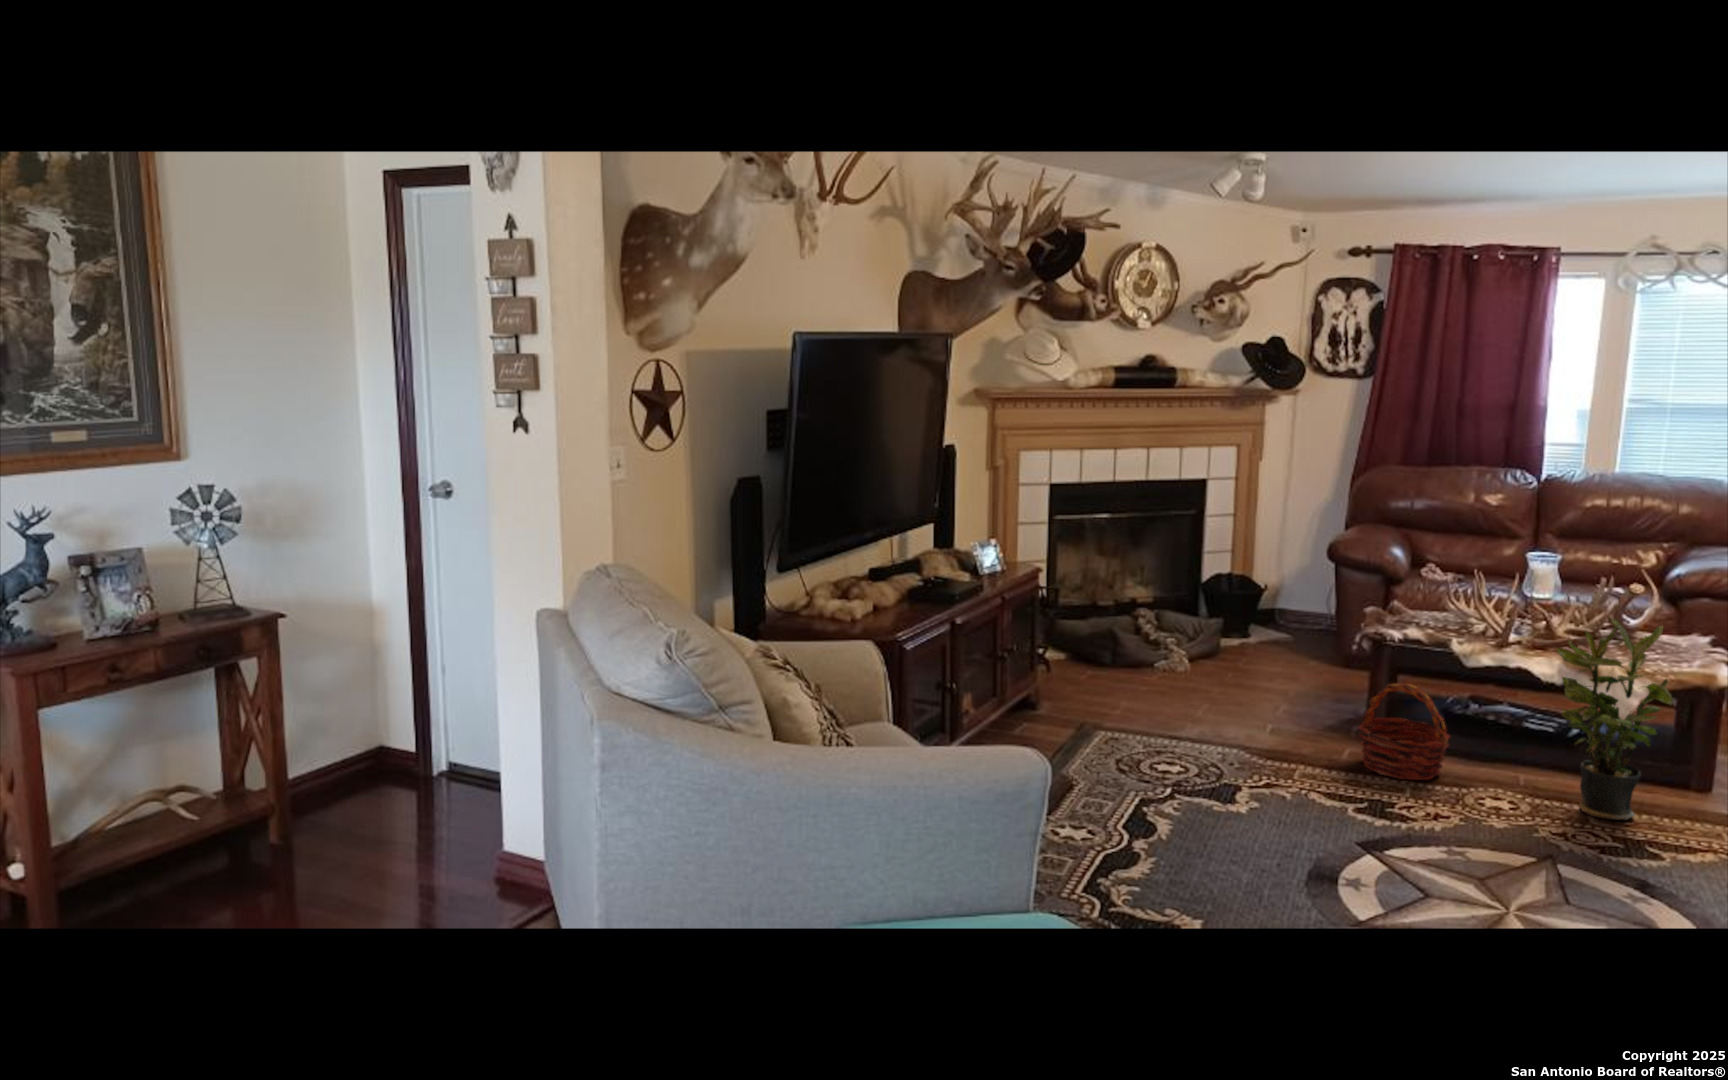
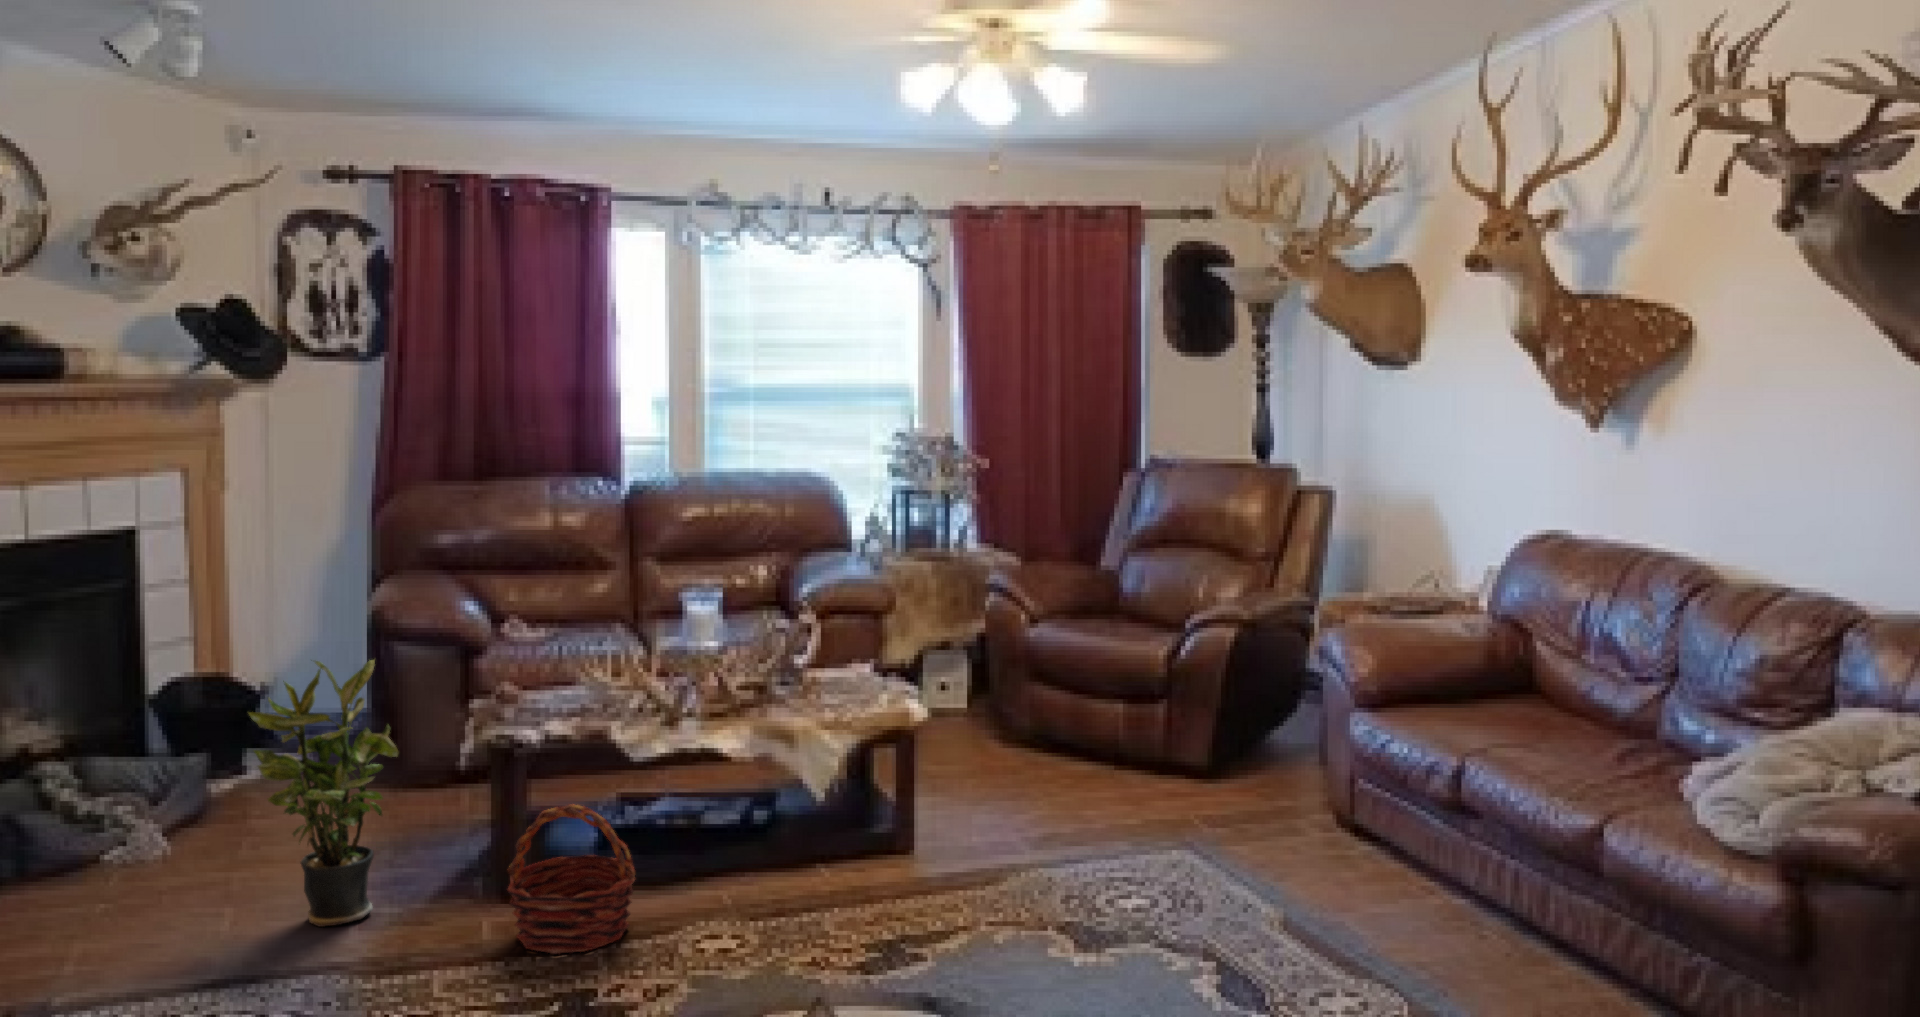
potted plant: present [1557,619,1673,820] -> present [249,659,398,927]

